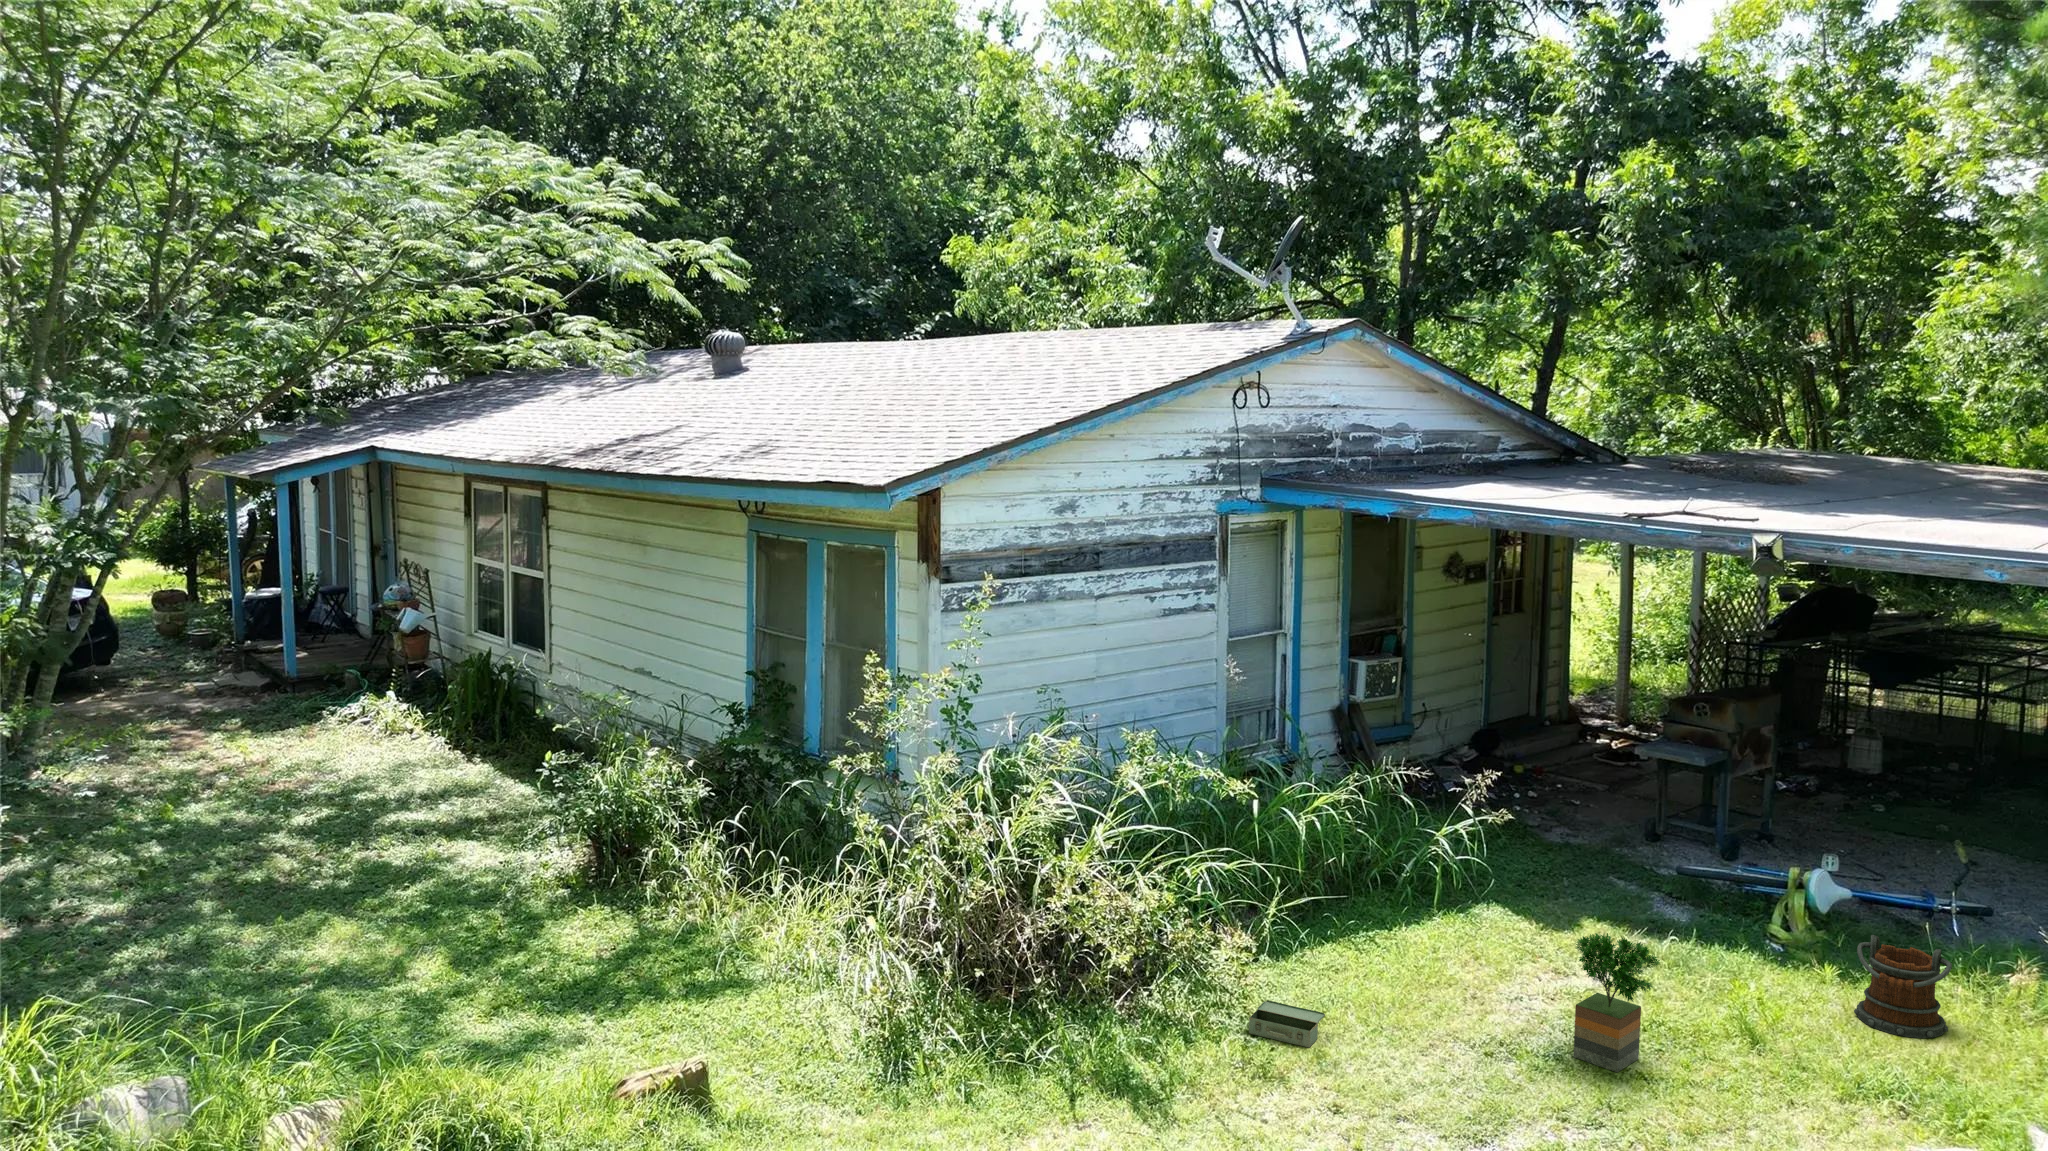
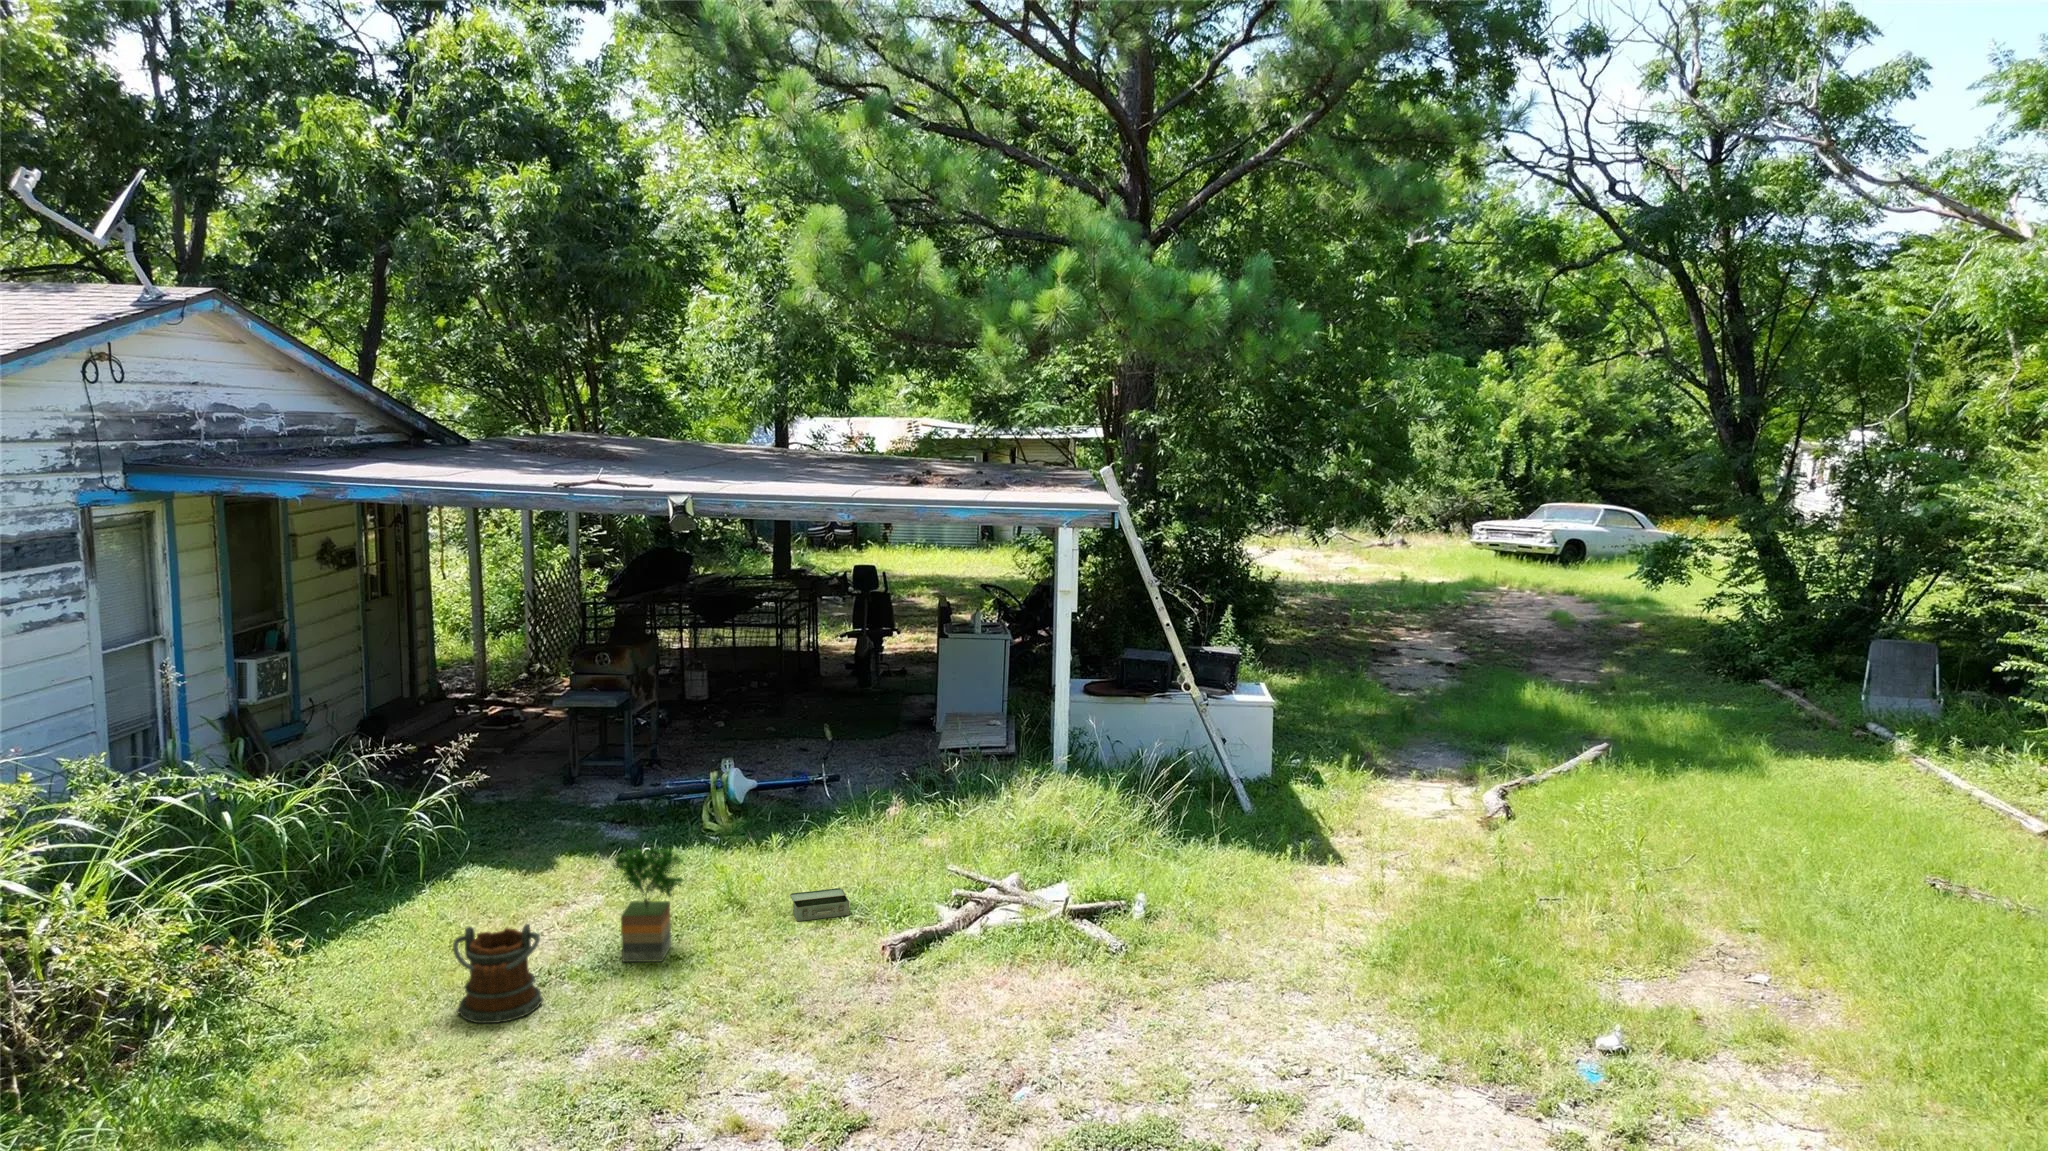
bucket: present [1854,935,1952,1038] -> present [453,924,543,1023]
toolbox: present [1249,1000,1325,1048] -> present [790,888,849,921]

